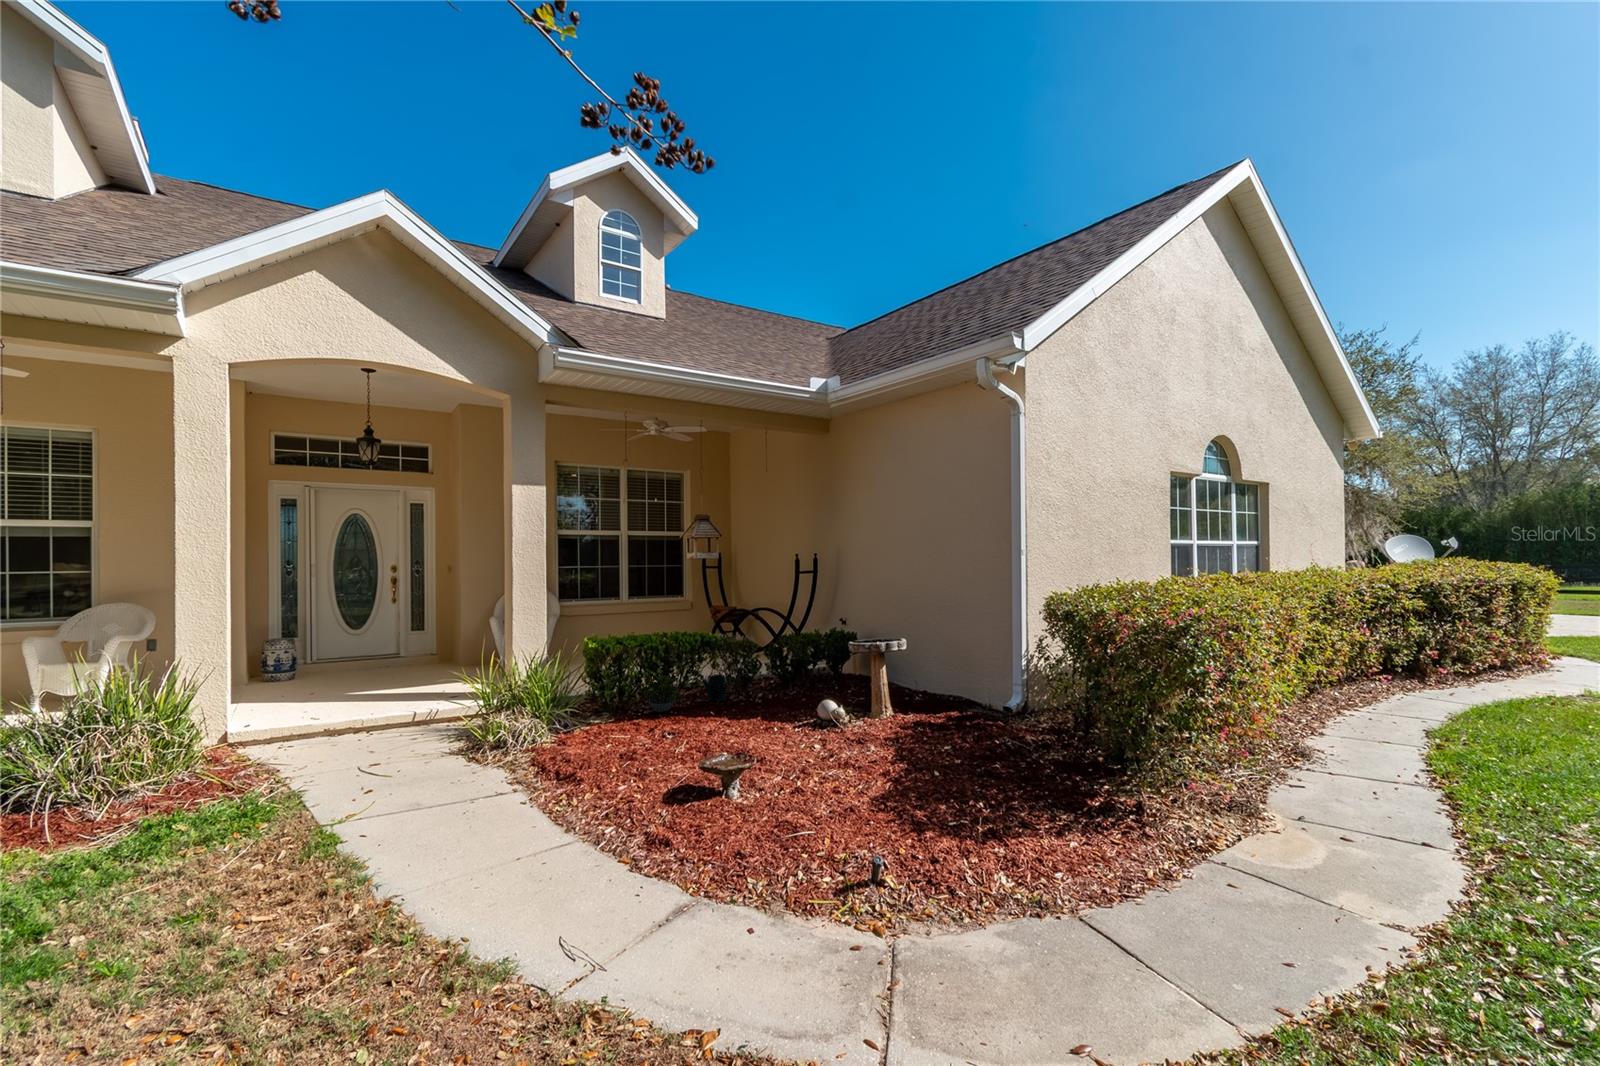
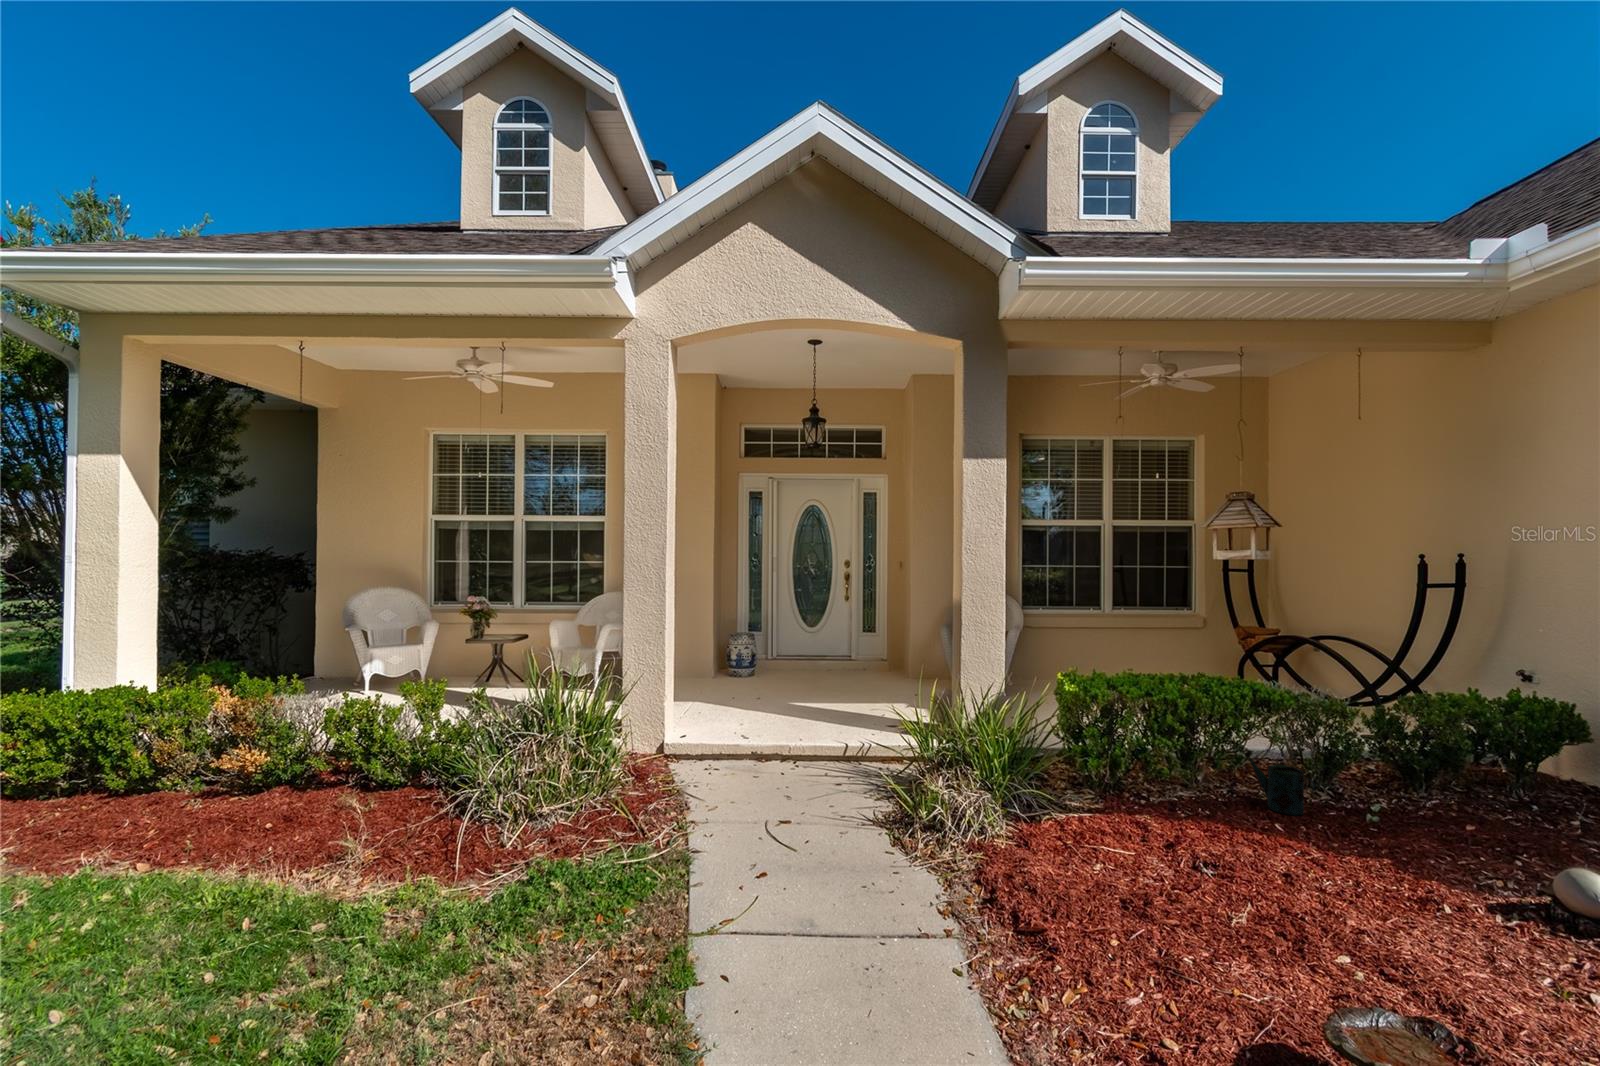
potted plant: present [645,675,680,712] -> none [1154,751,1219,816]

